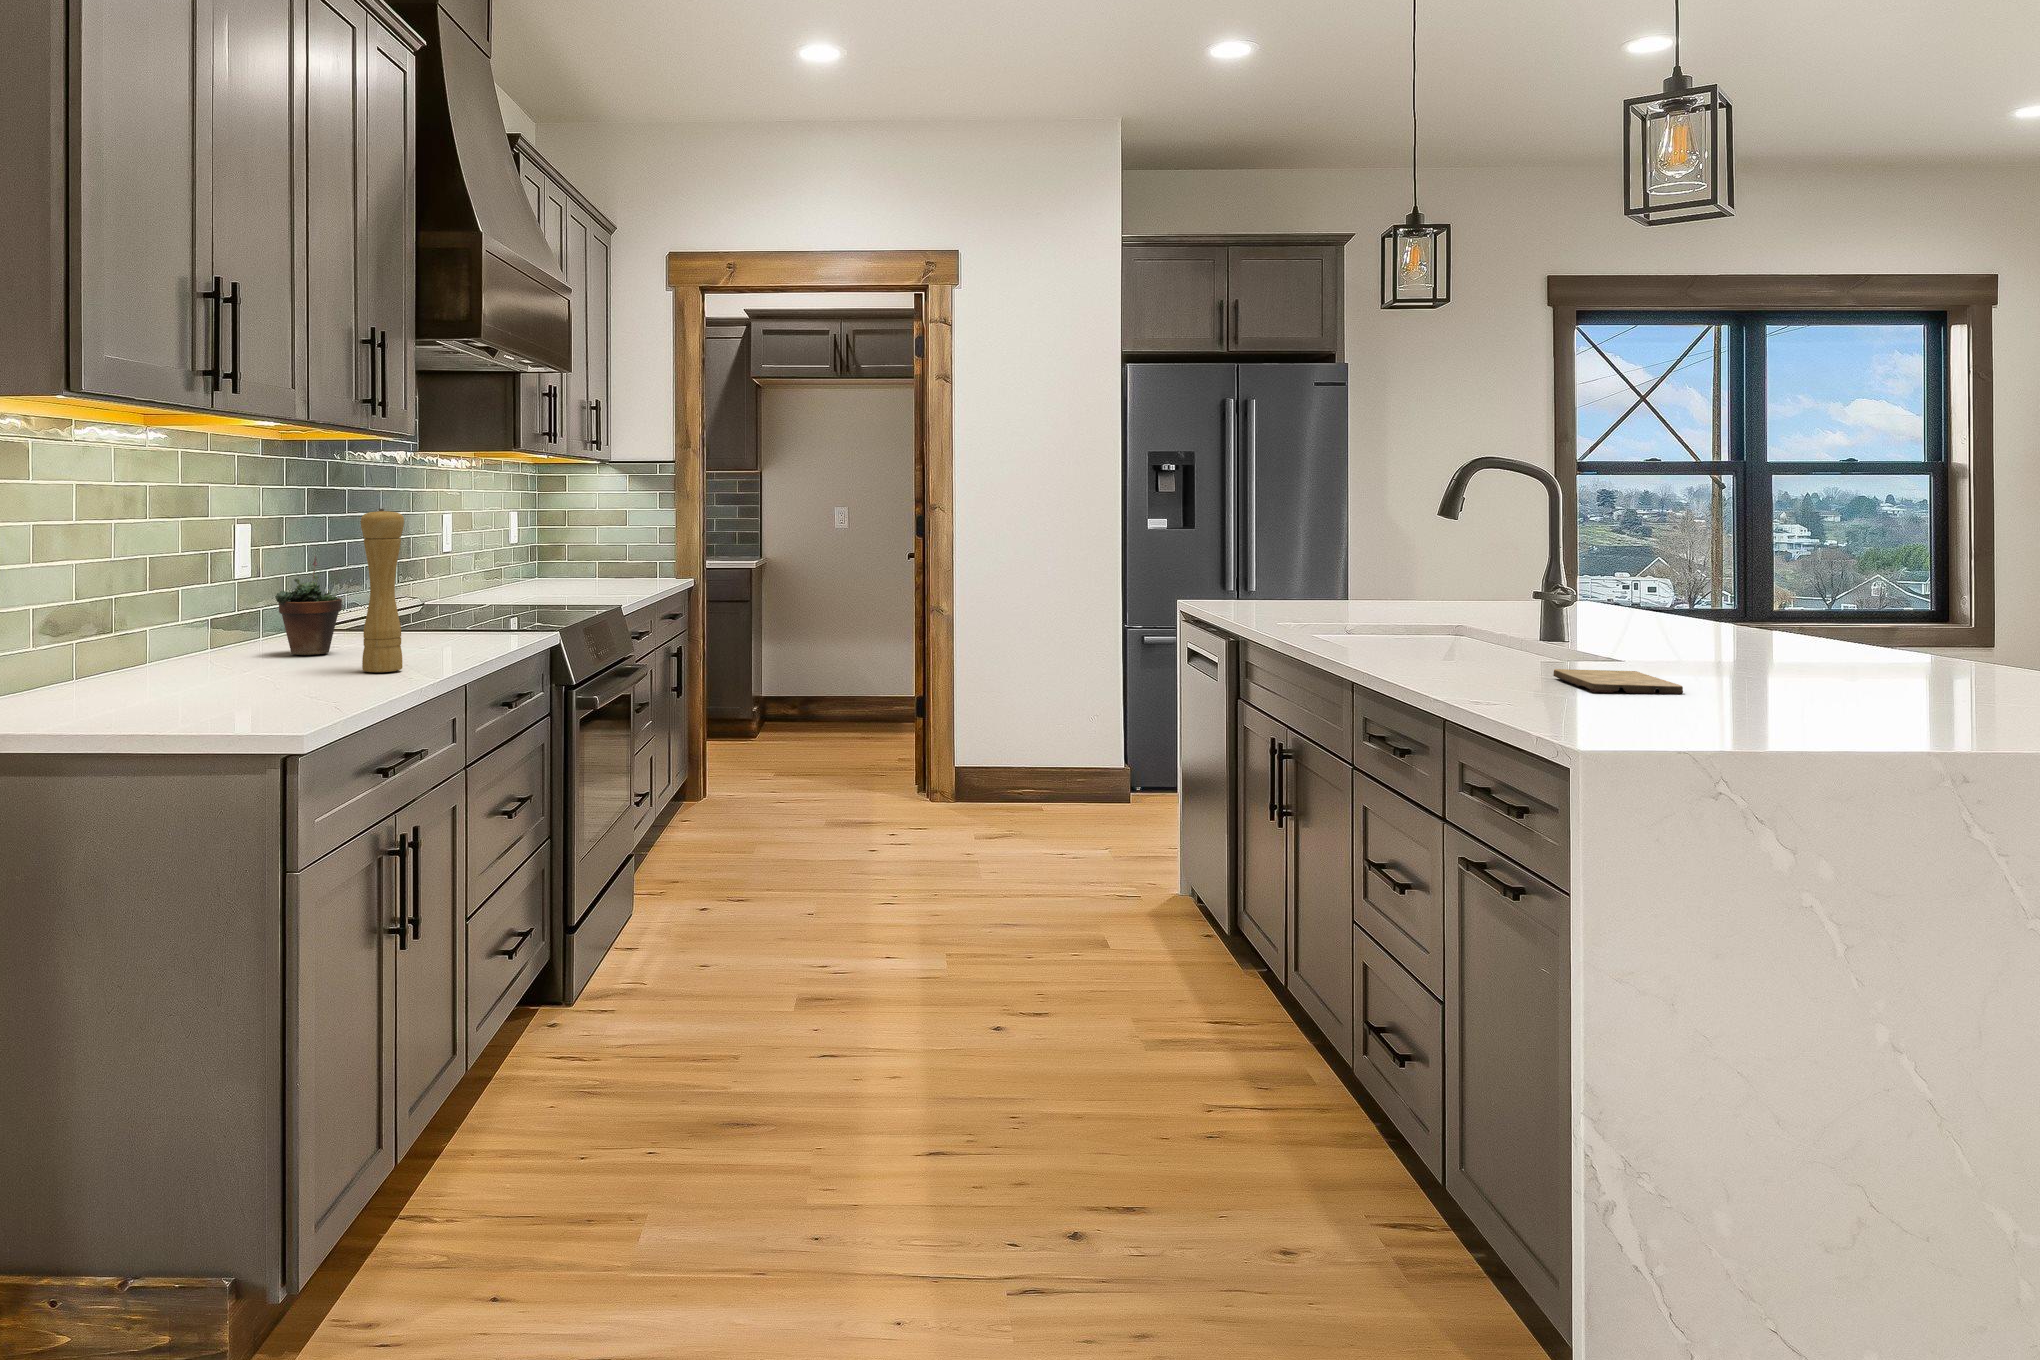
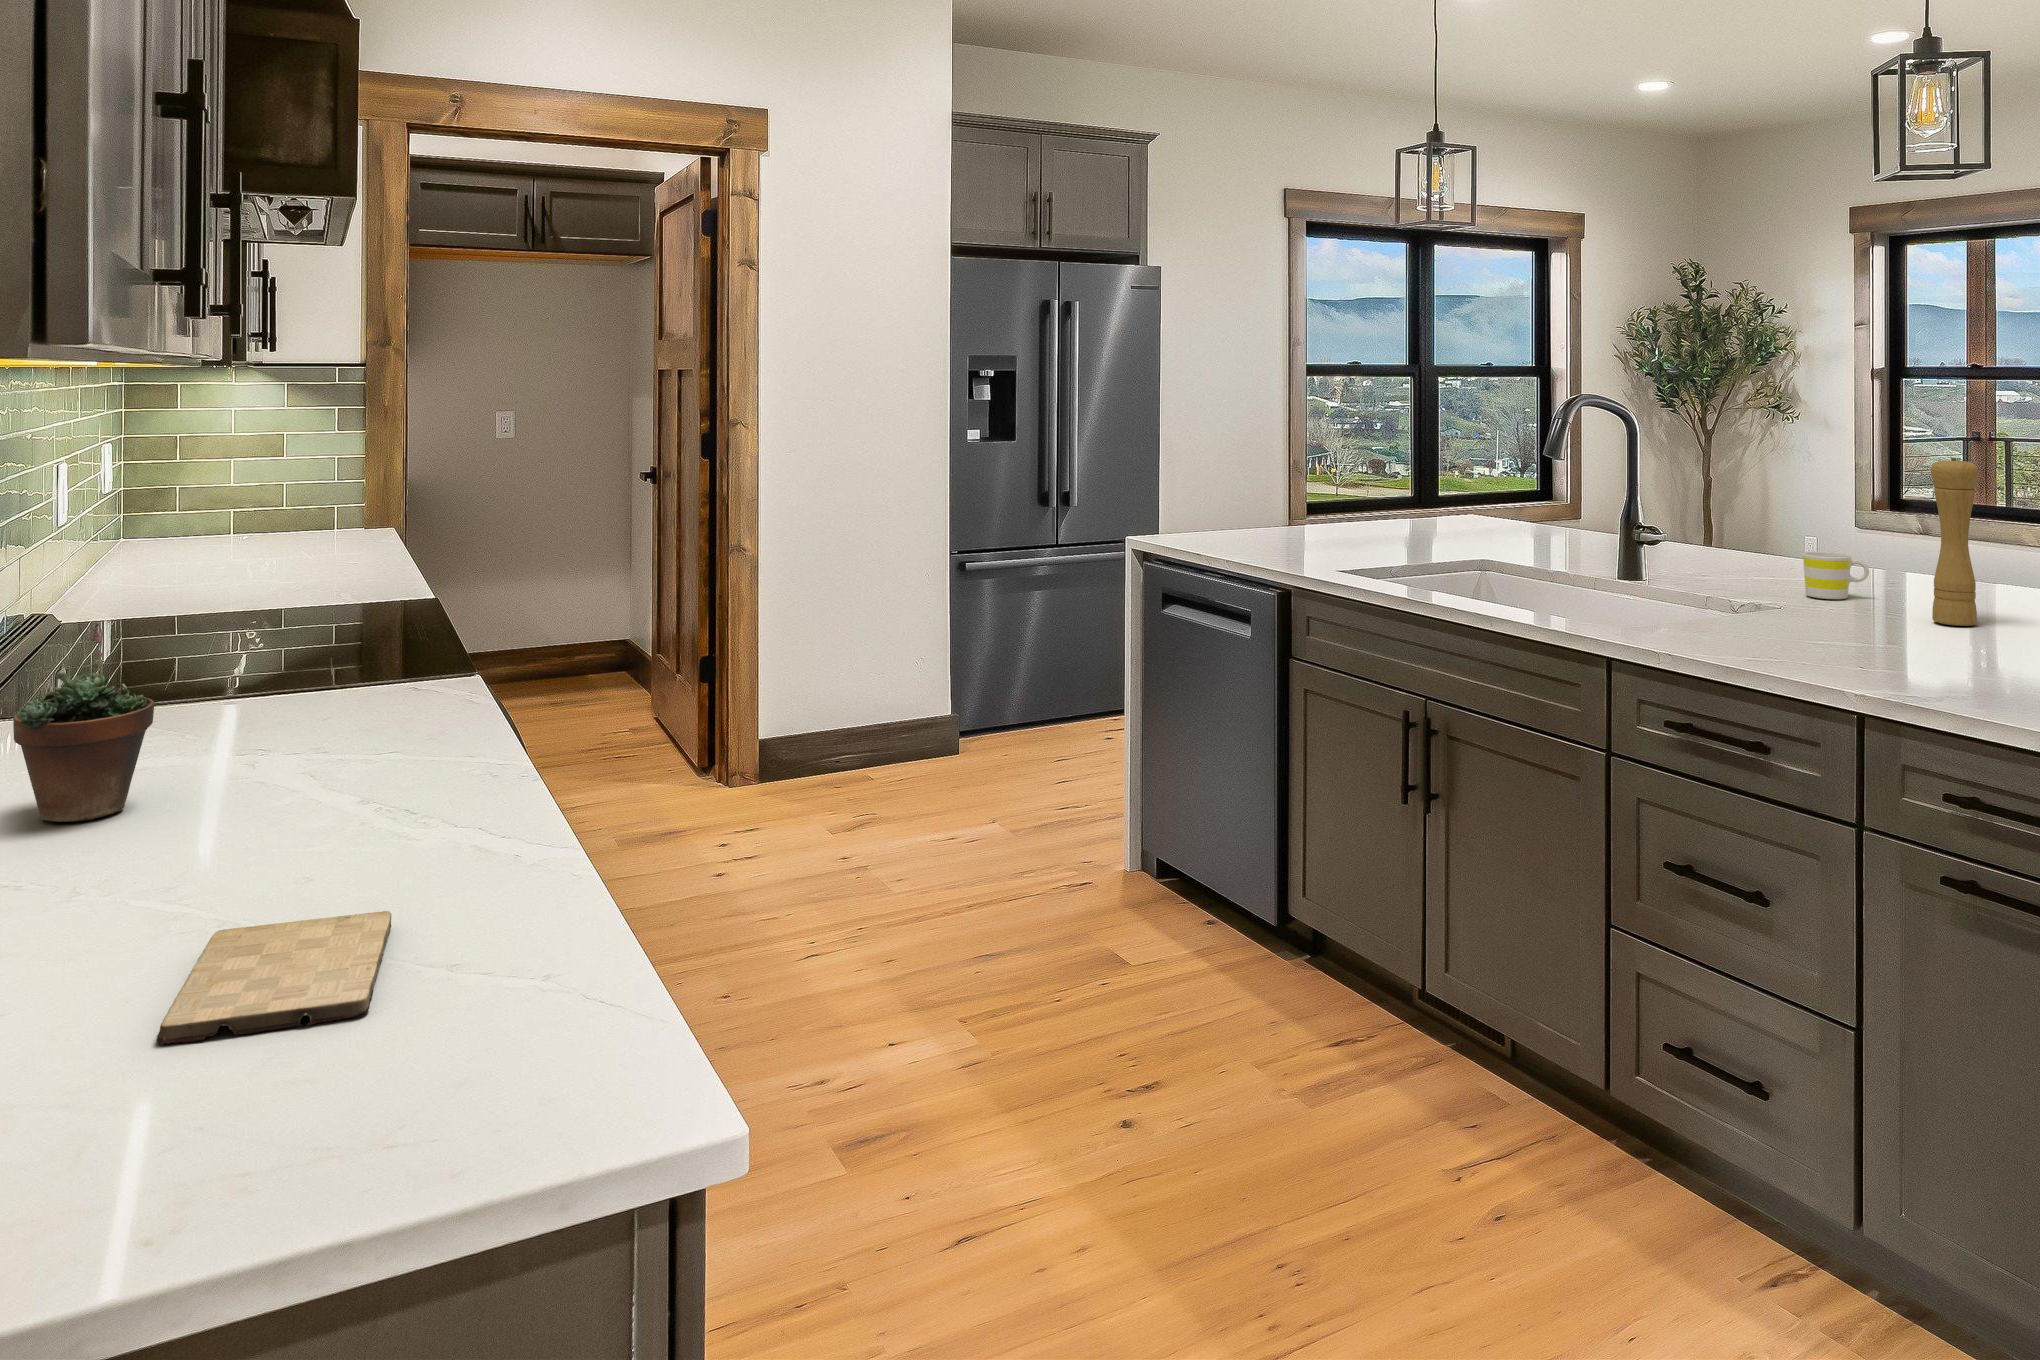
pepper mill: present [361,509,404,672] -> present [1931,458,1979,626]
mug: none [1734,604,1808,651] -> present [1803,551,1869,599]
cutting board: present [1553,669,1683,694] -> present [157,911,391,1045]

